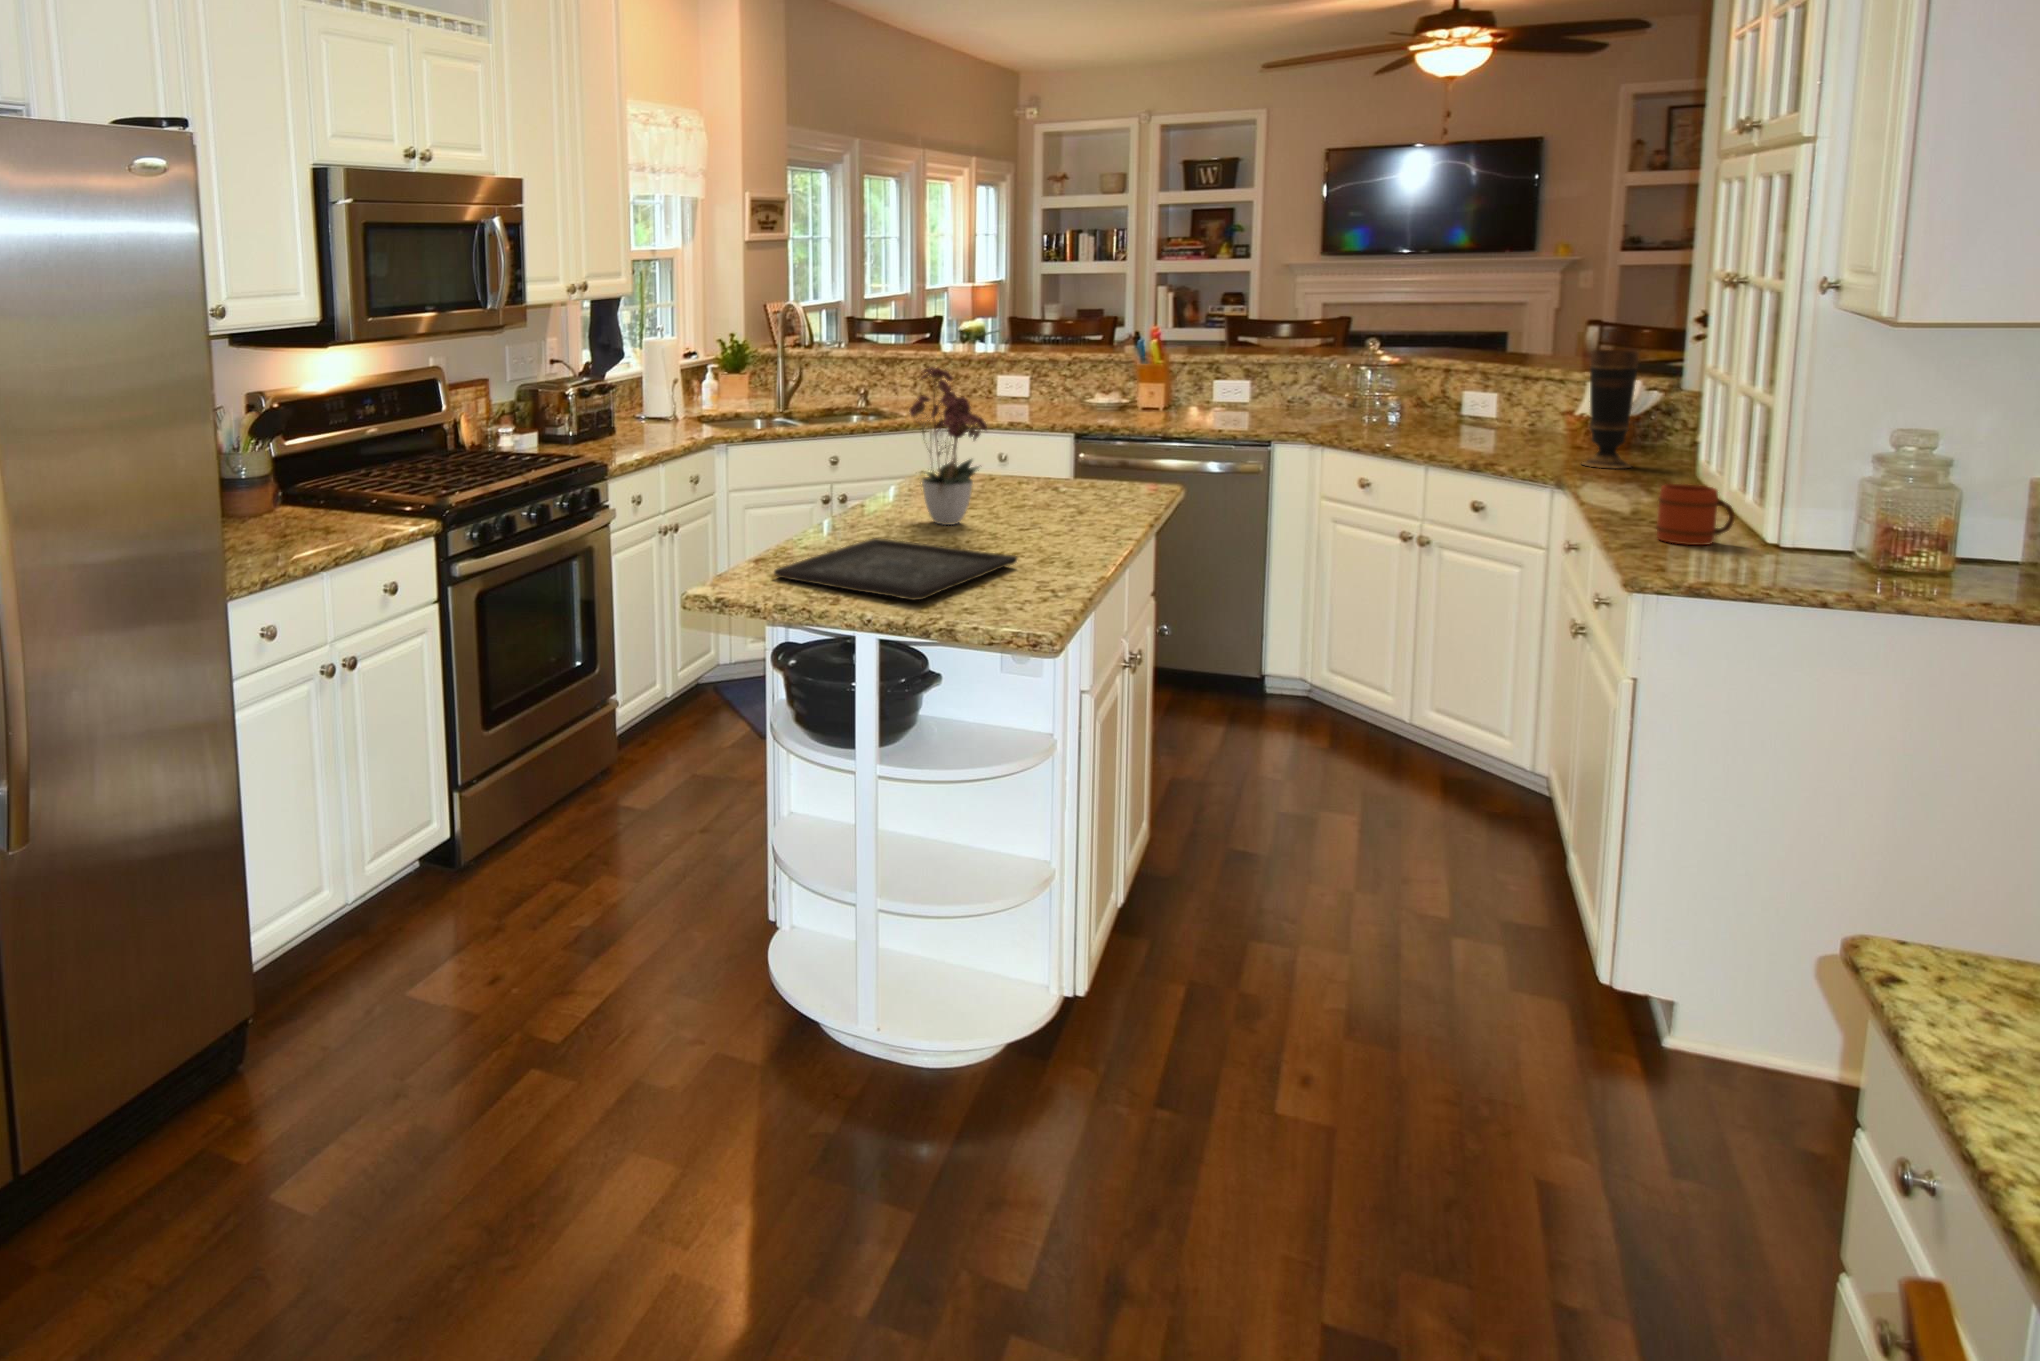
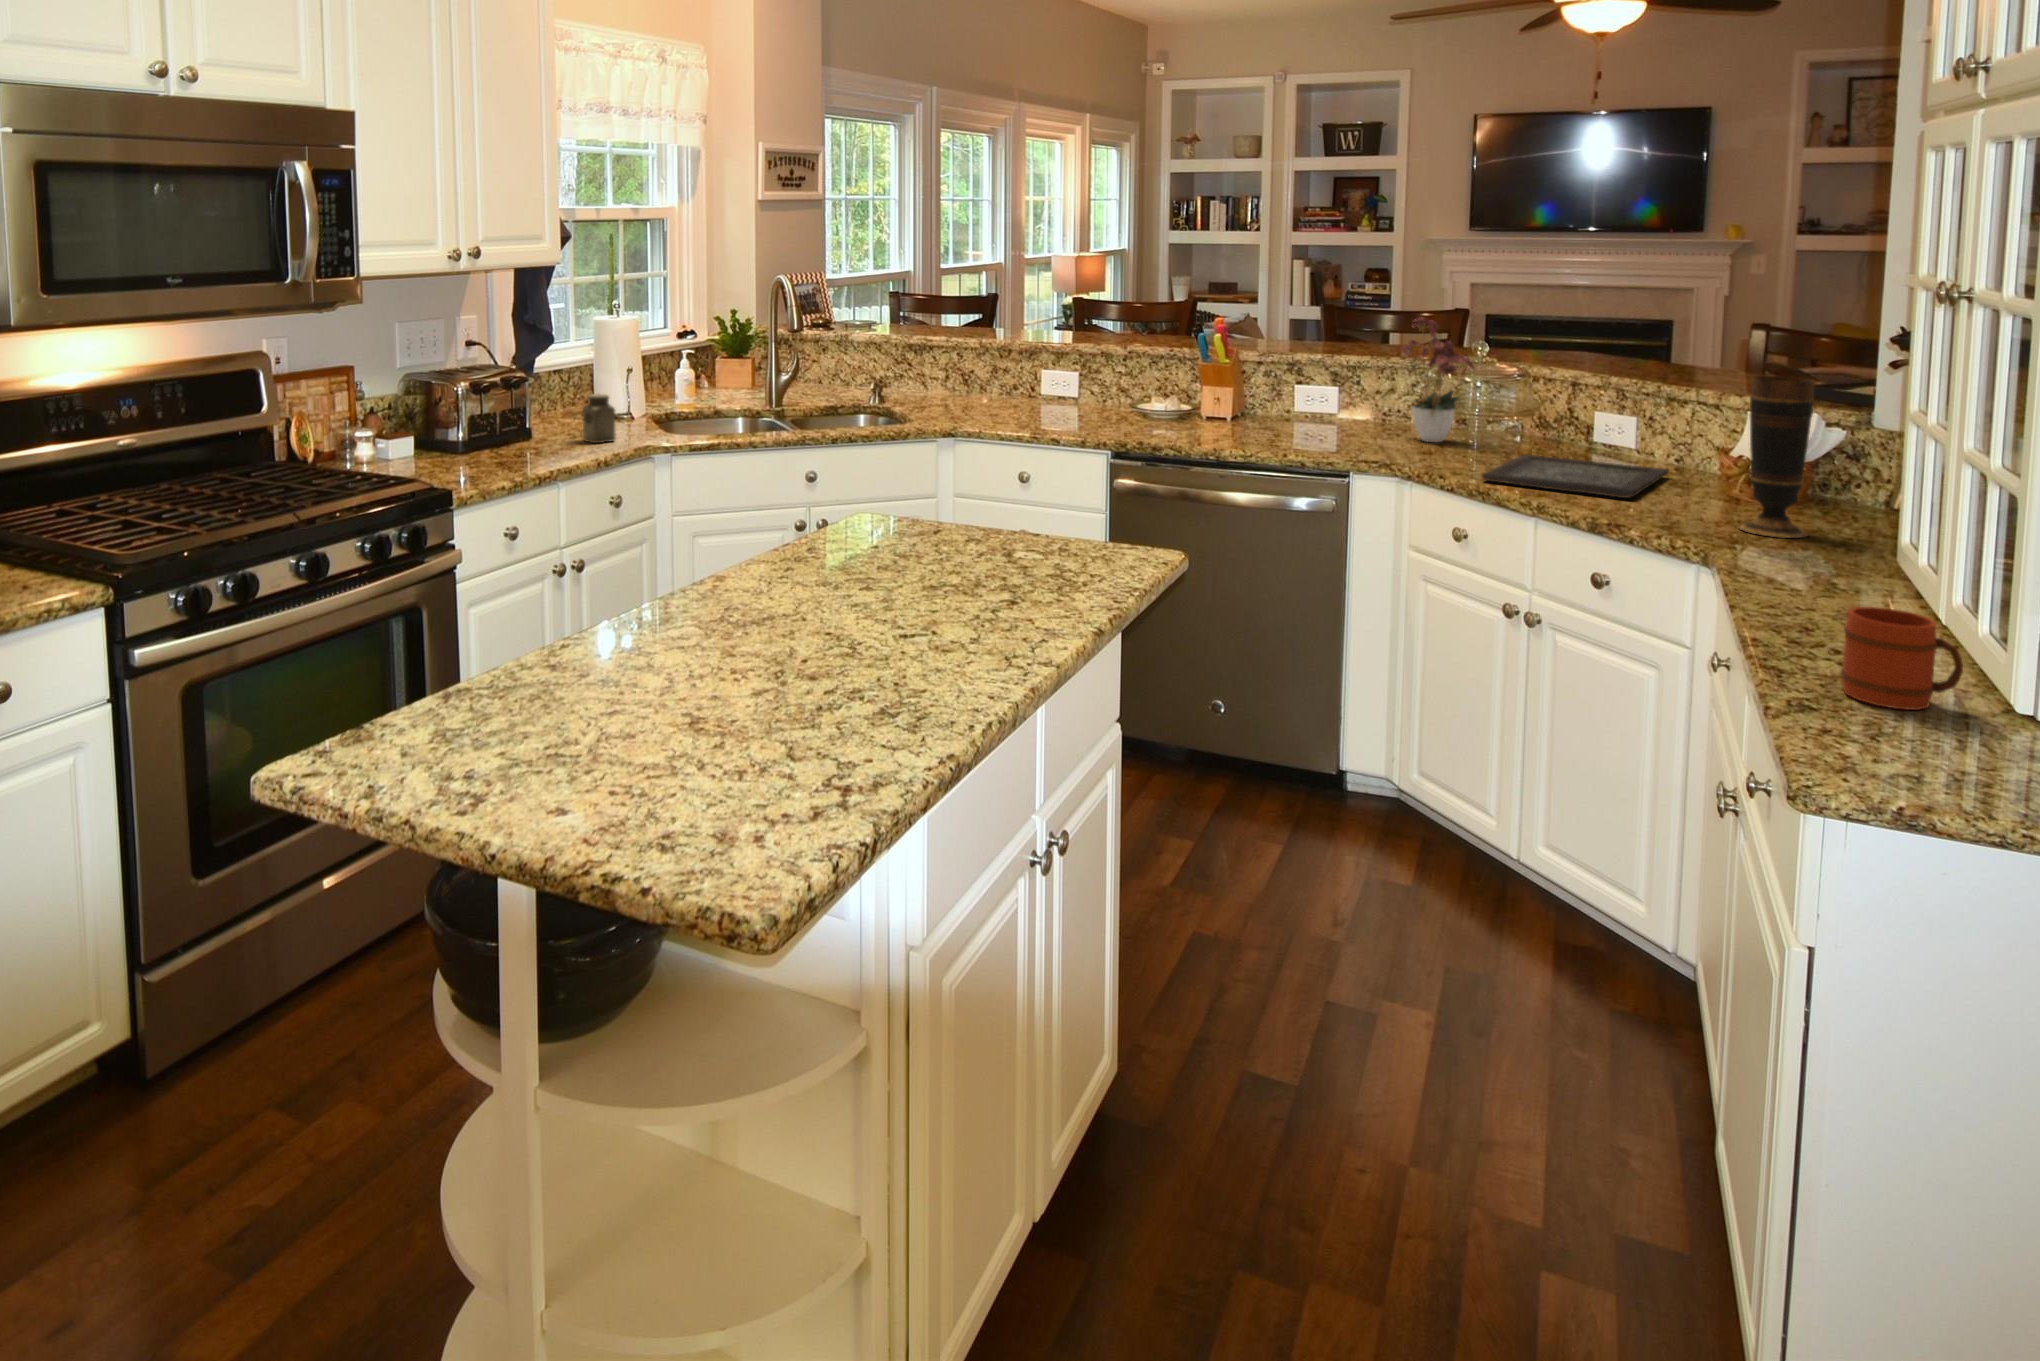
flower arrangement: present [909,367,987,525] -> present [1401,318,1474,442]
salt shaker: none [660,397,686,436] -> present [583,394,616,443]
tray: present [774,538,1017,600] -> present [1482,455,1668,498]

